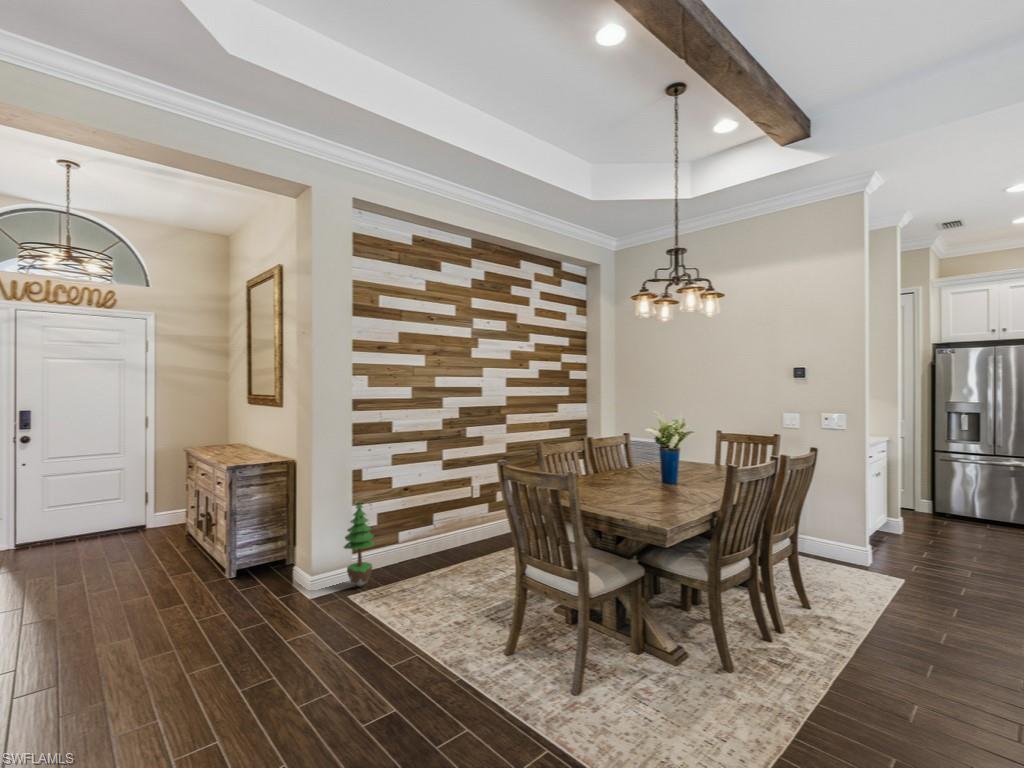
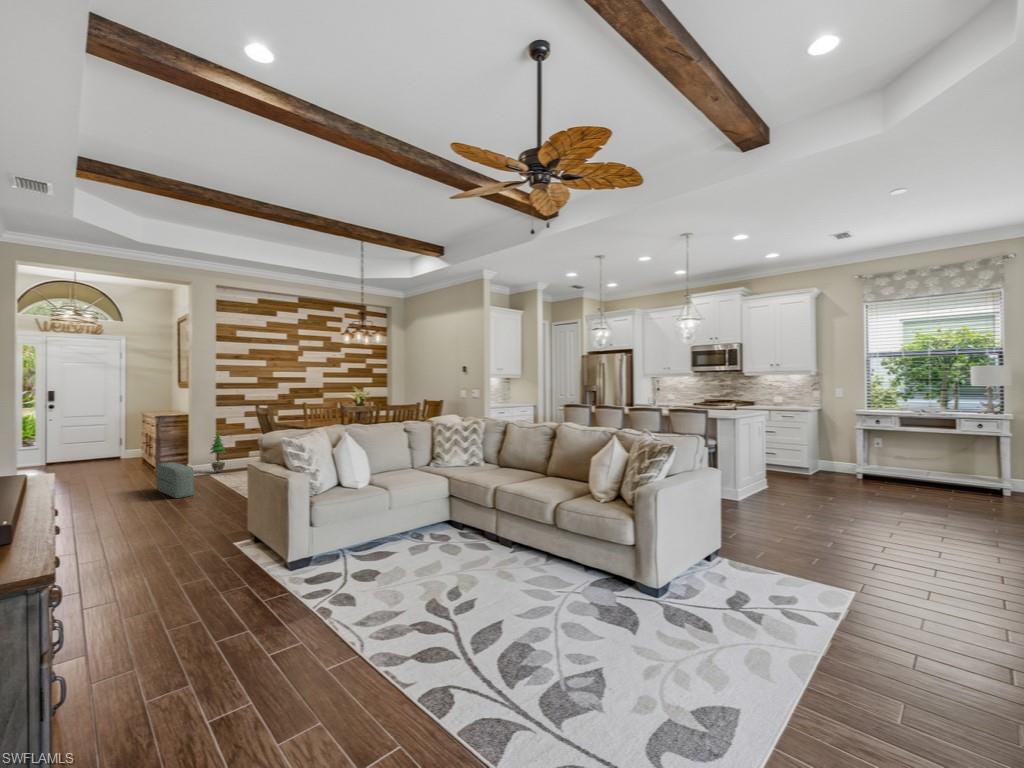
pouf: none [275,601,386,730] -> present [157,462,194,498]

